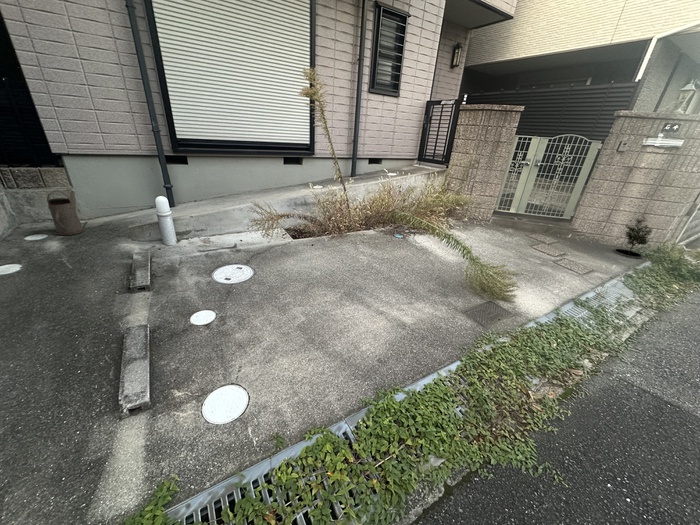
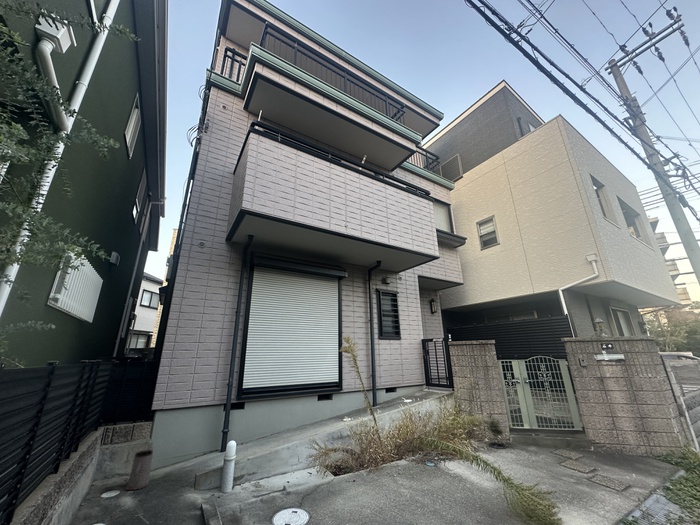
potted tree: present [613,217,651,258] -> present [484,415,507,449]

